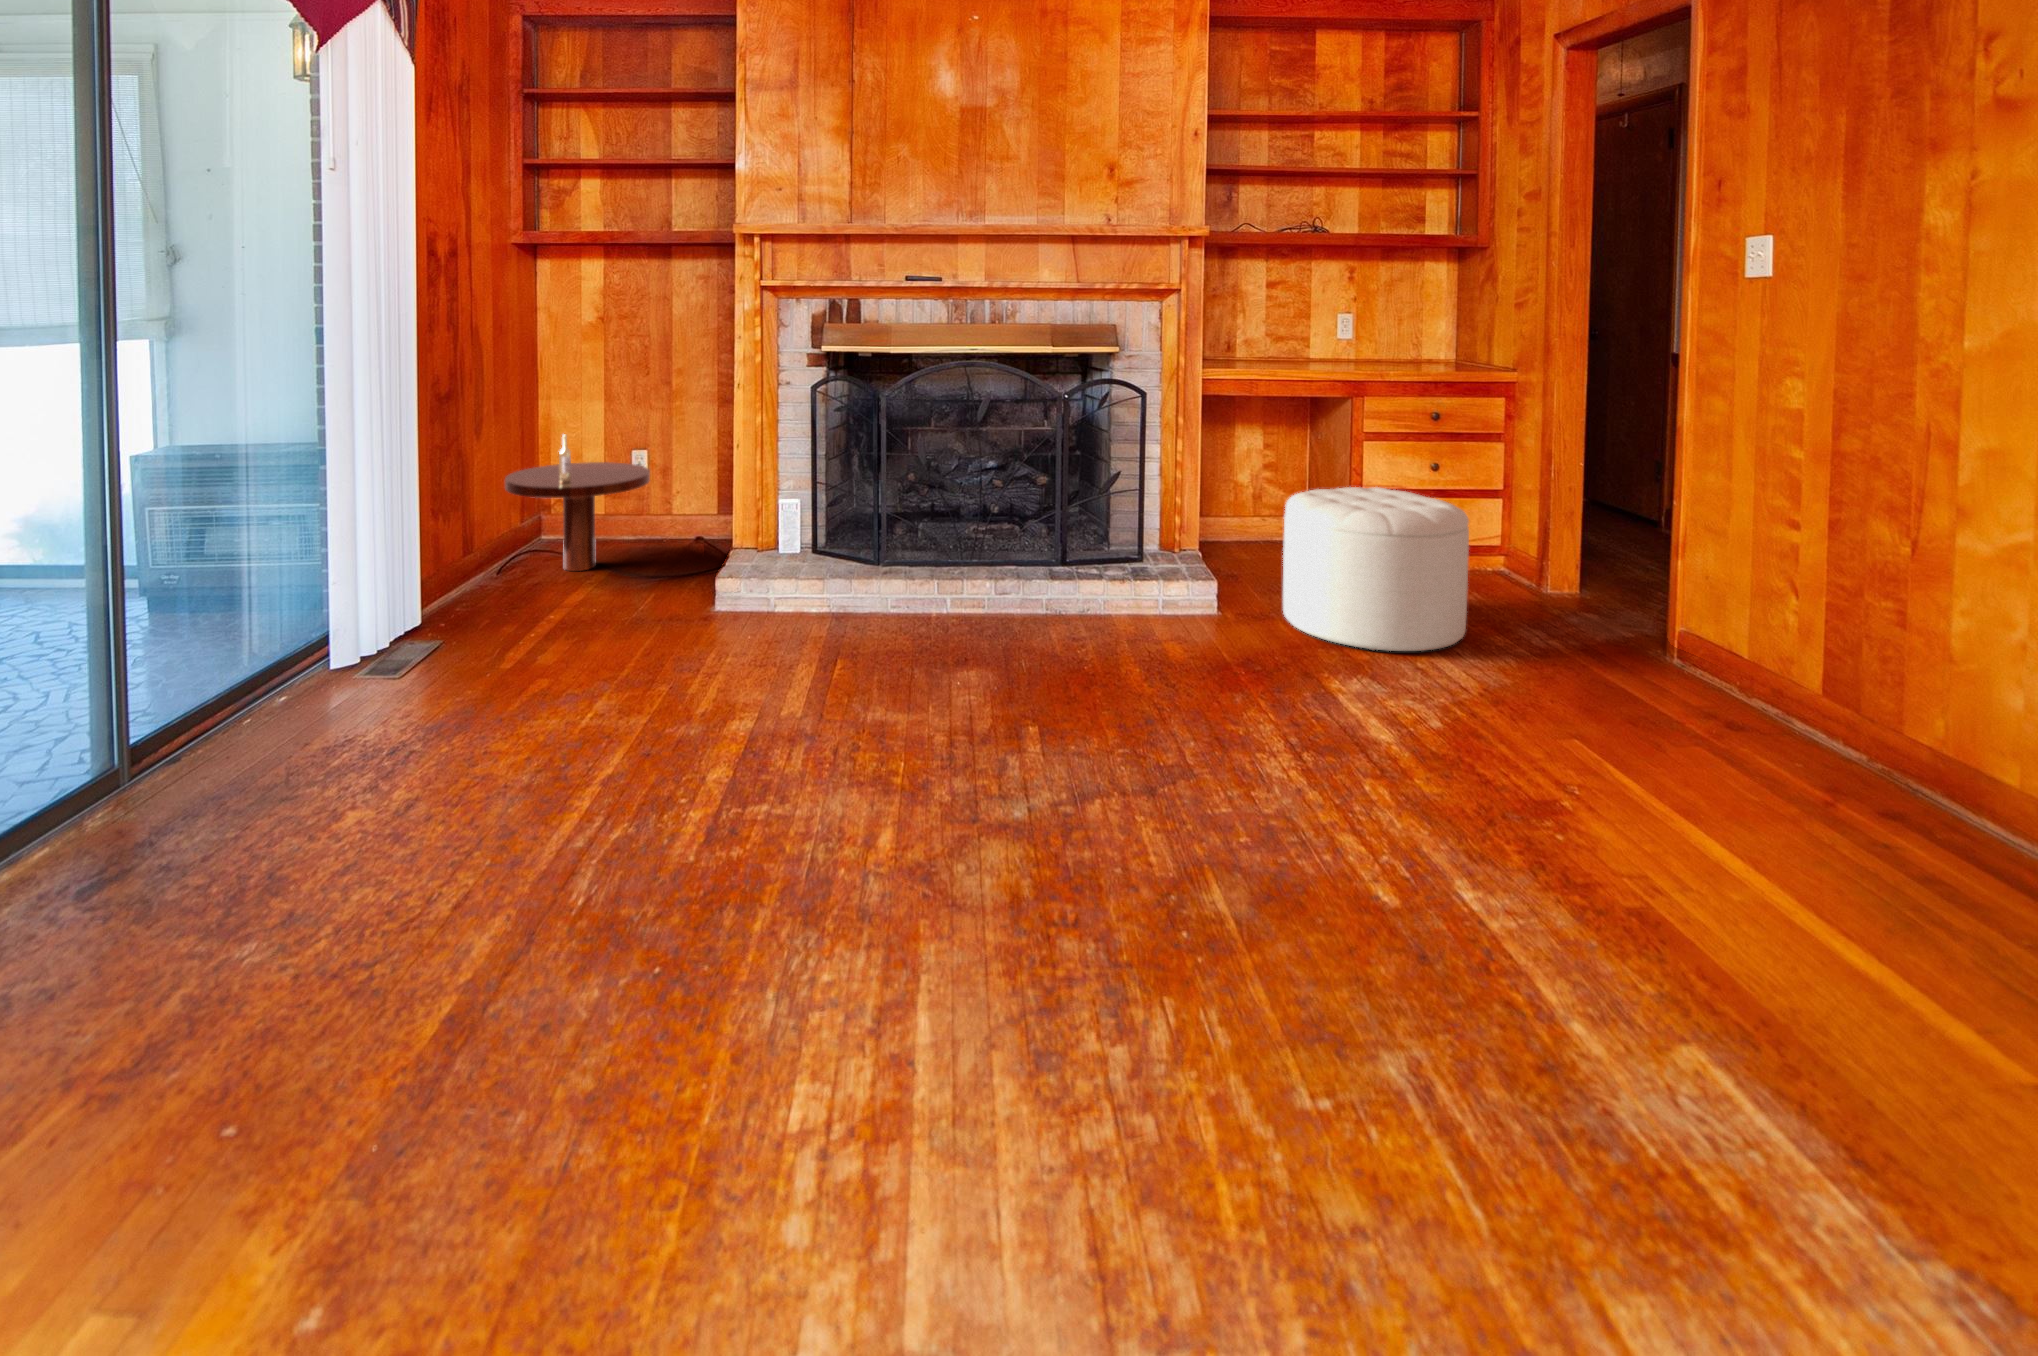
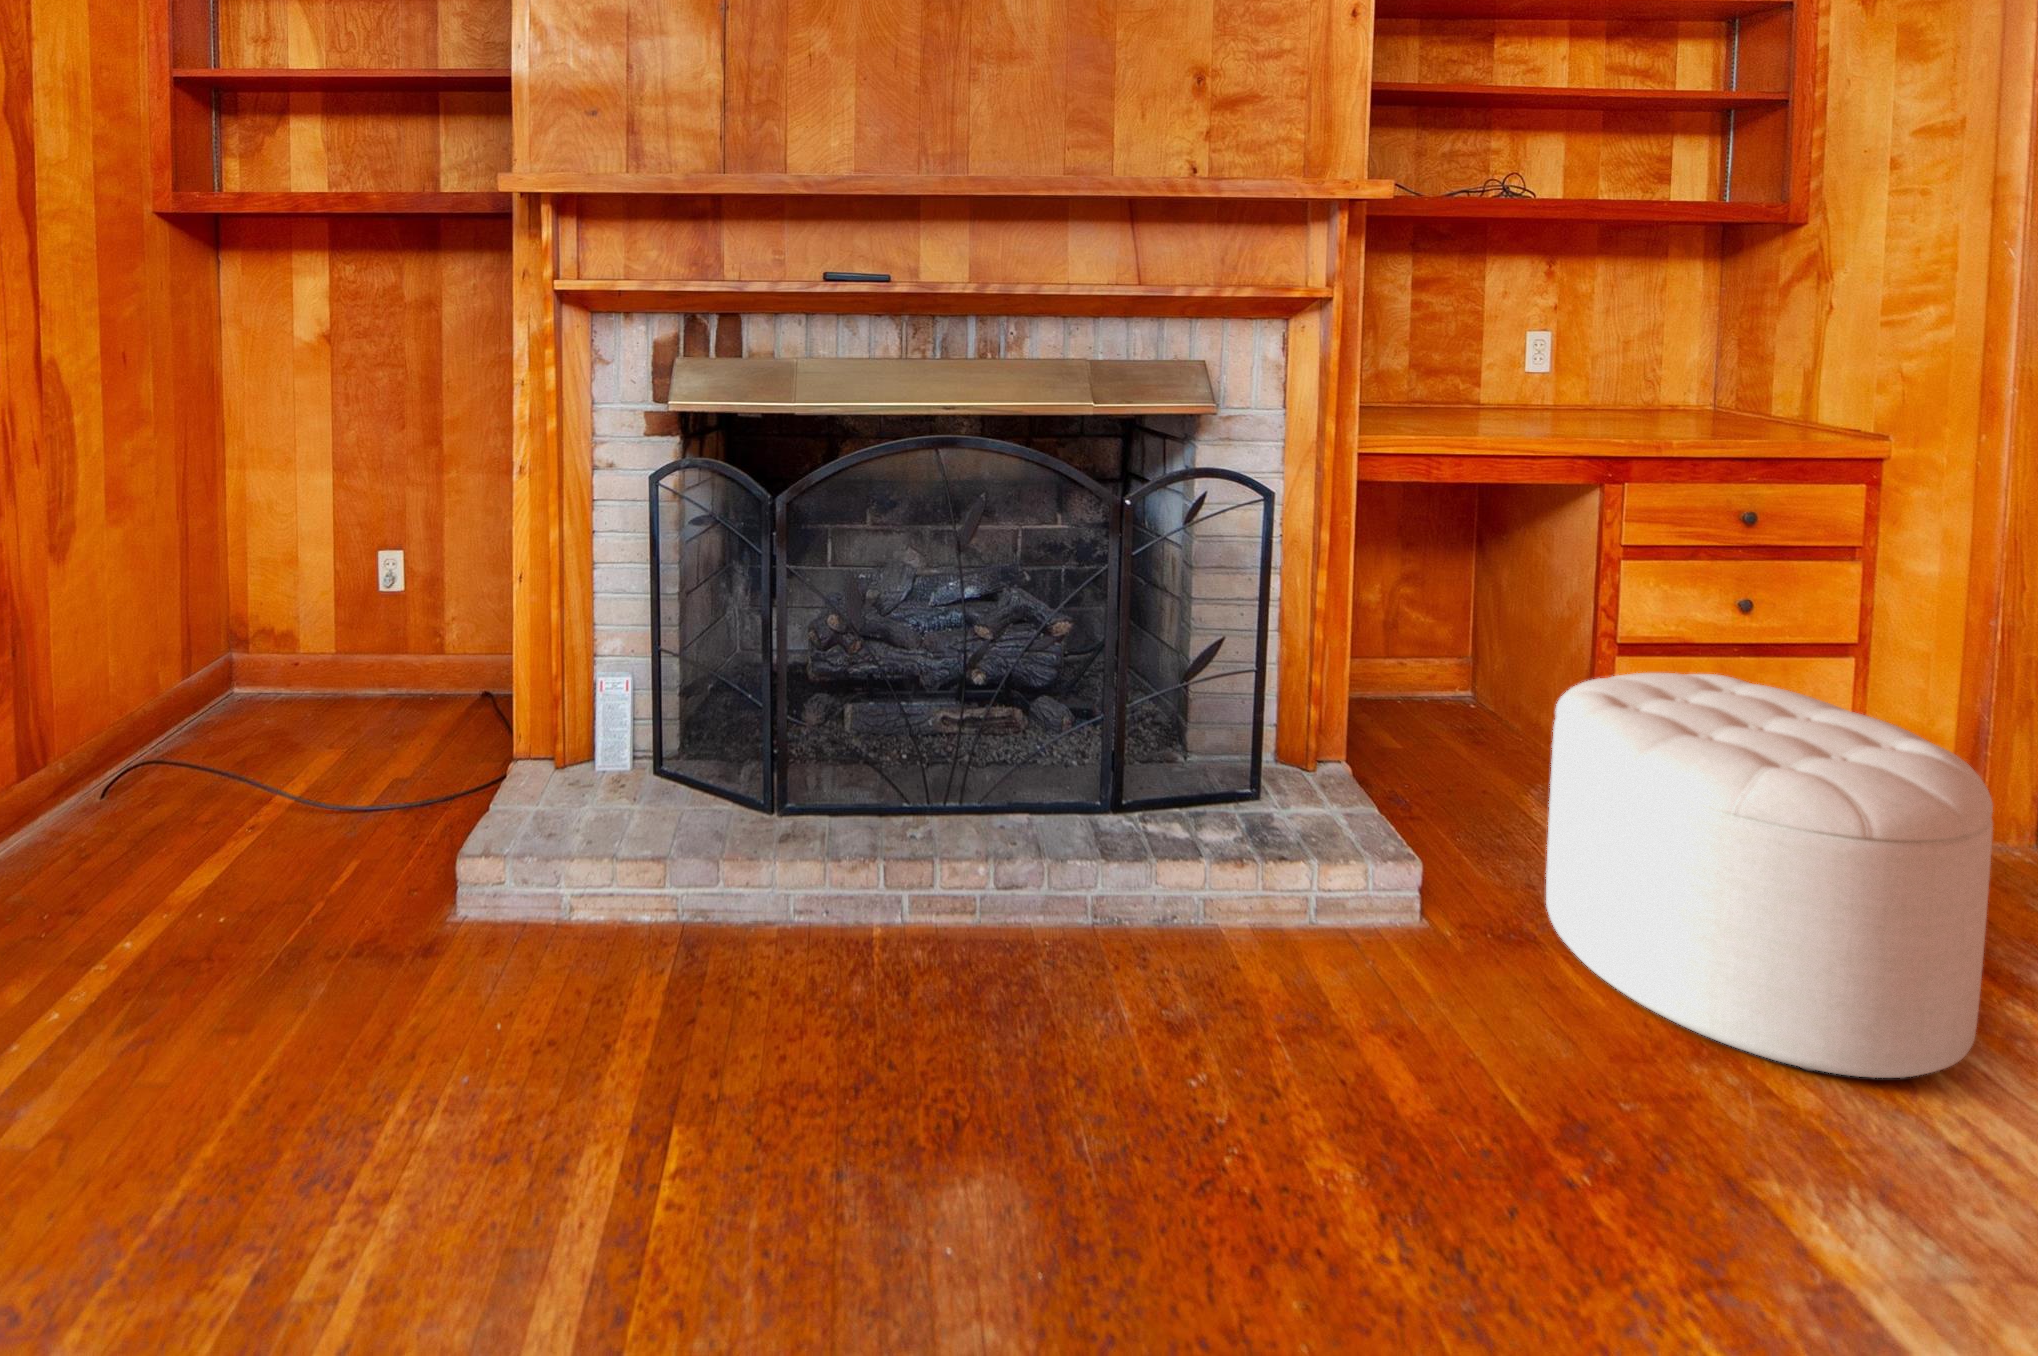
coffee table: present [505,434,650,571] -> none [107,553,384,784]

